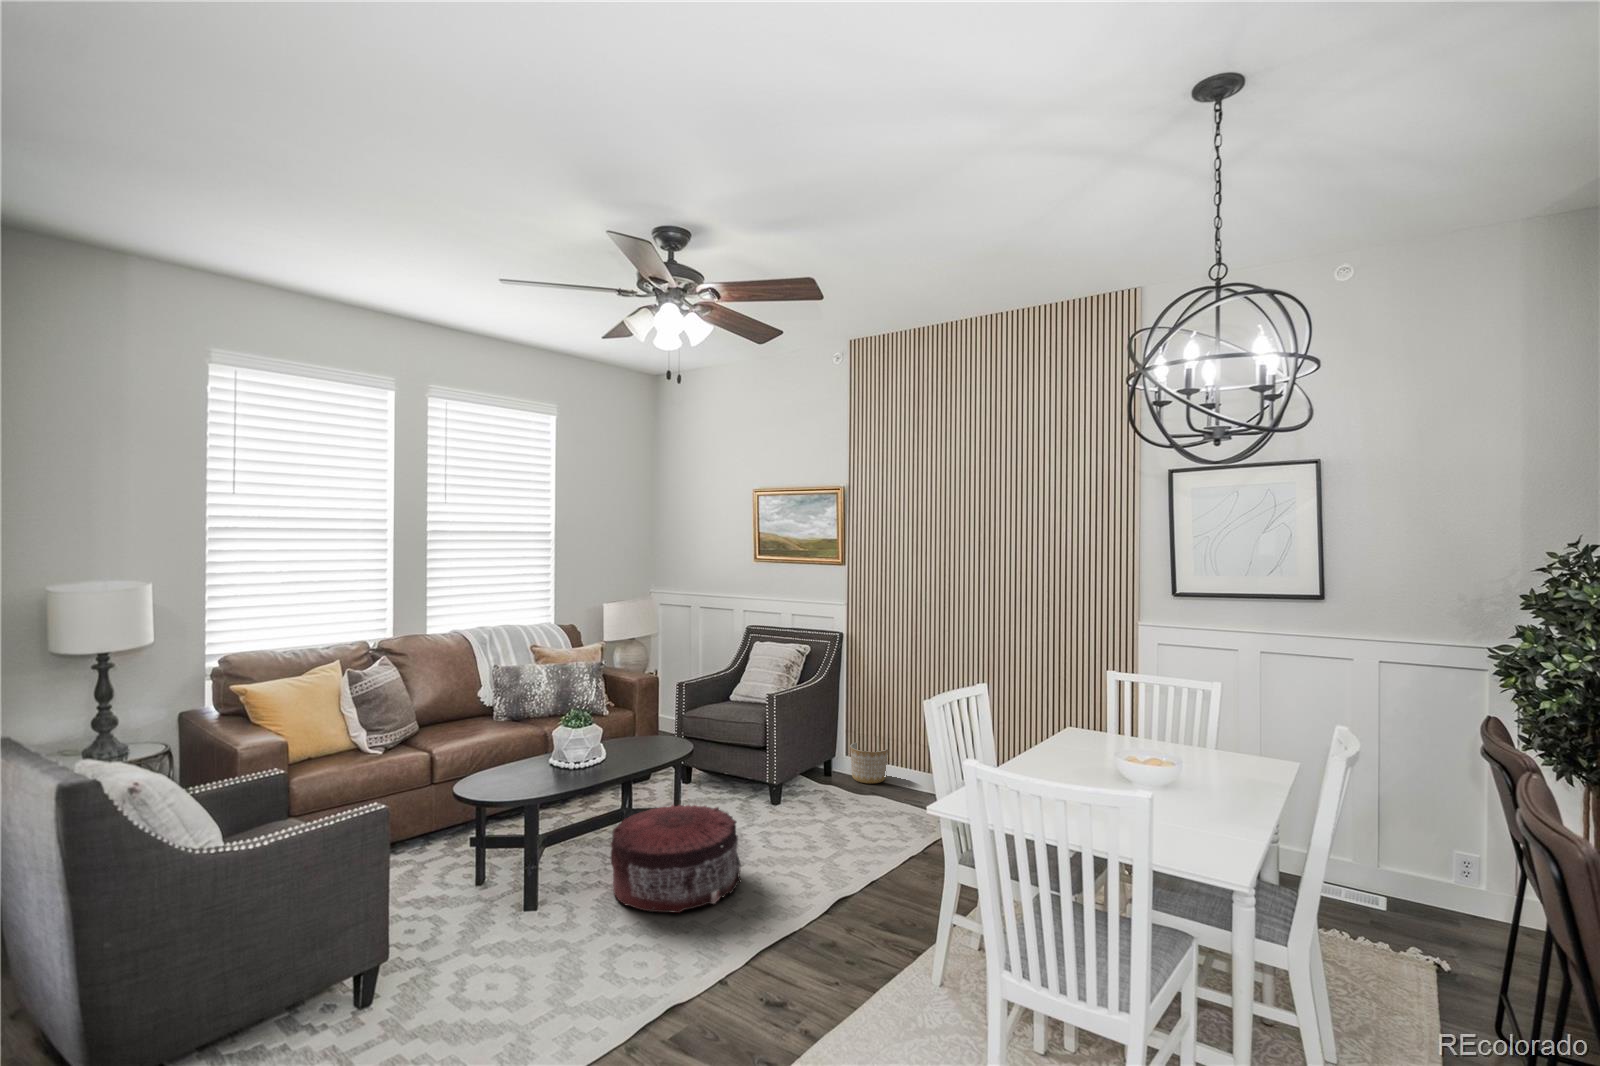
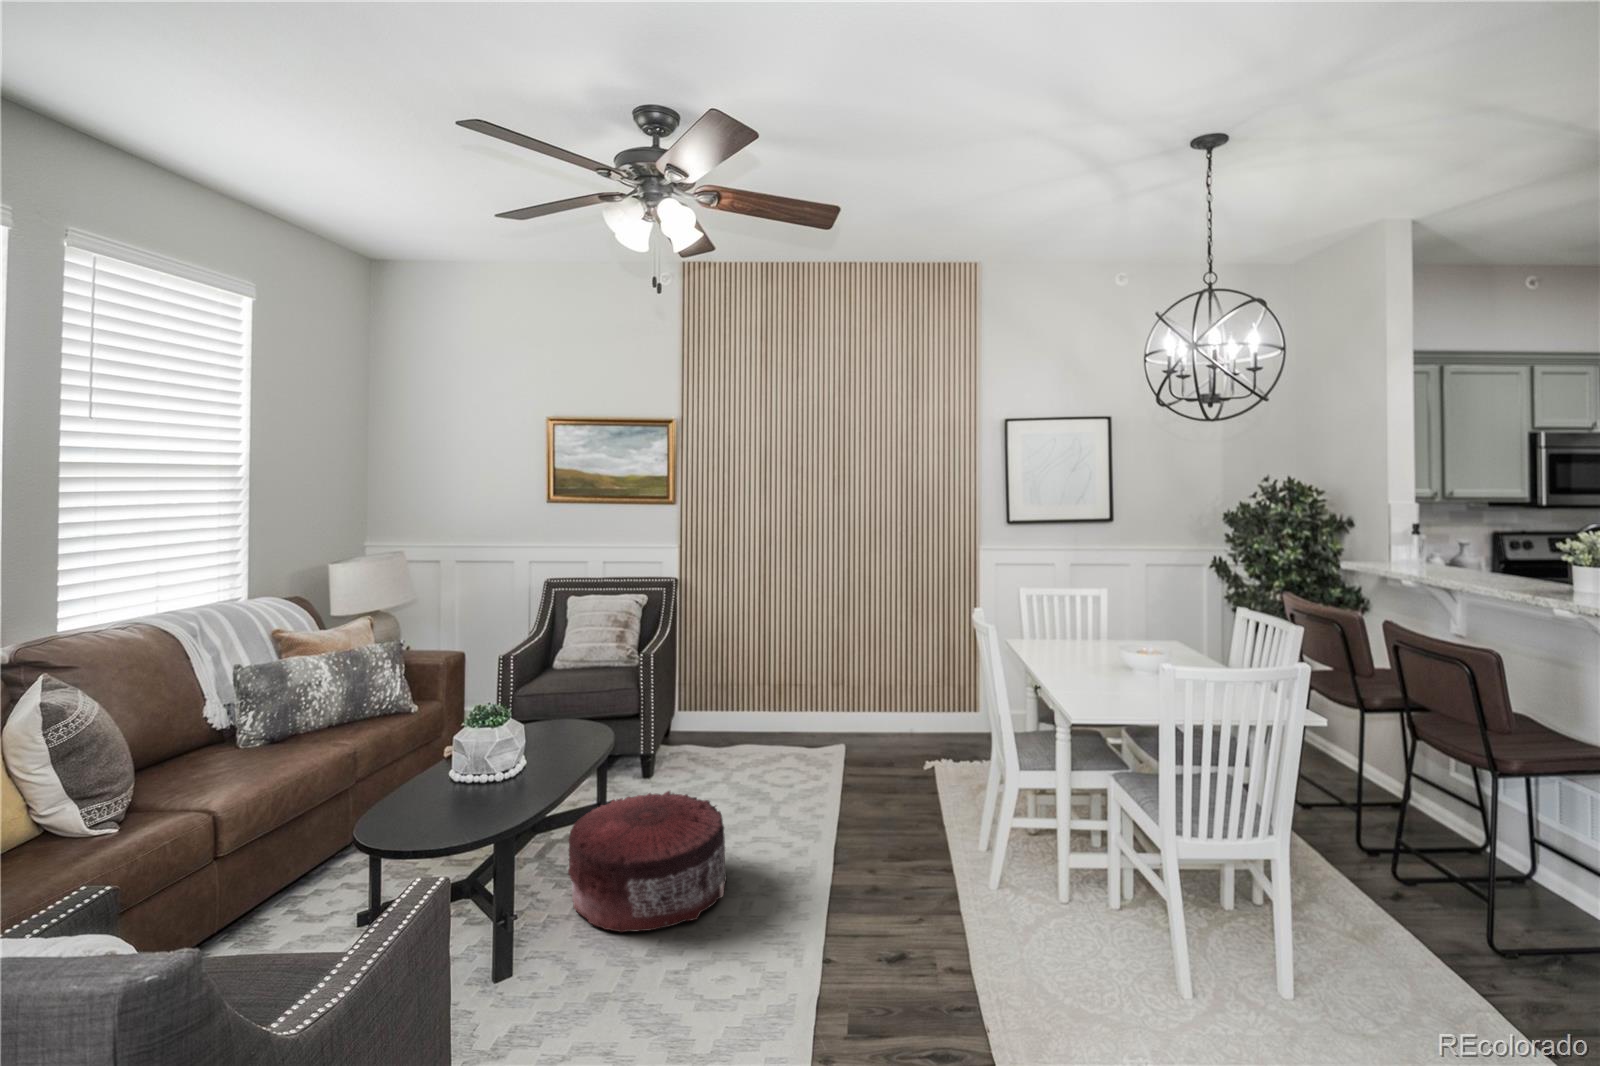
planter: present [850,743,889,784] -> none [698,695,740,740]

